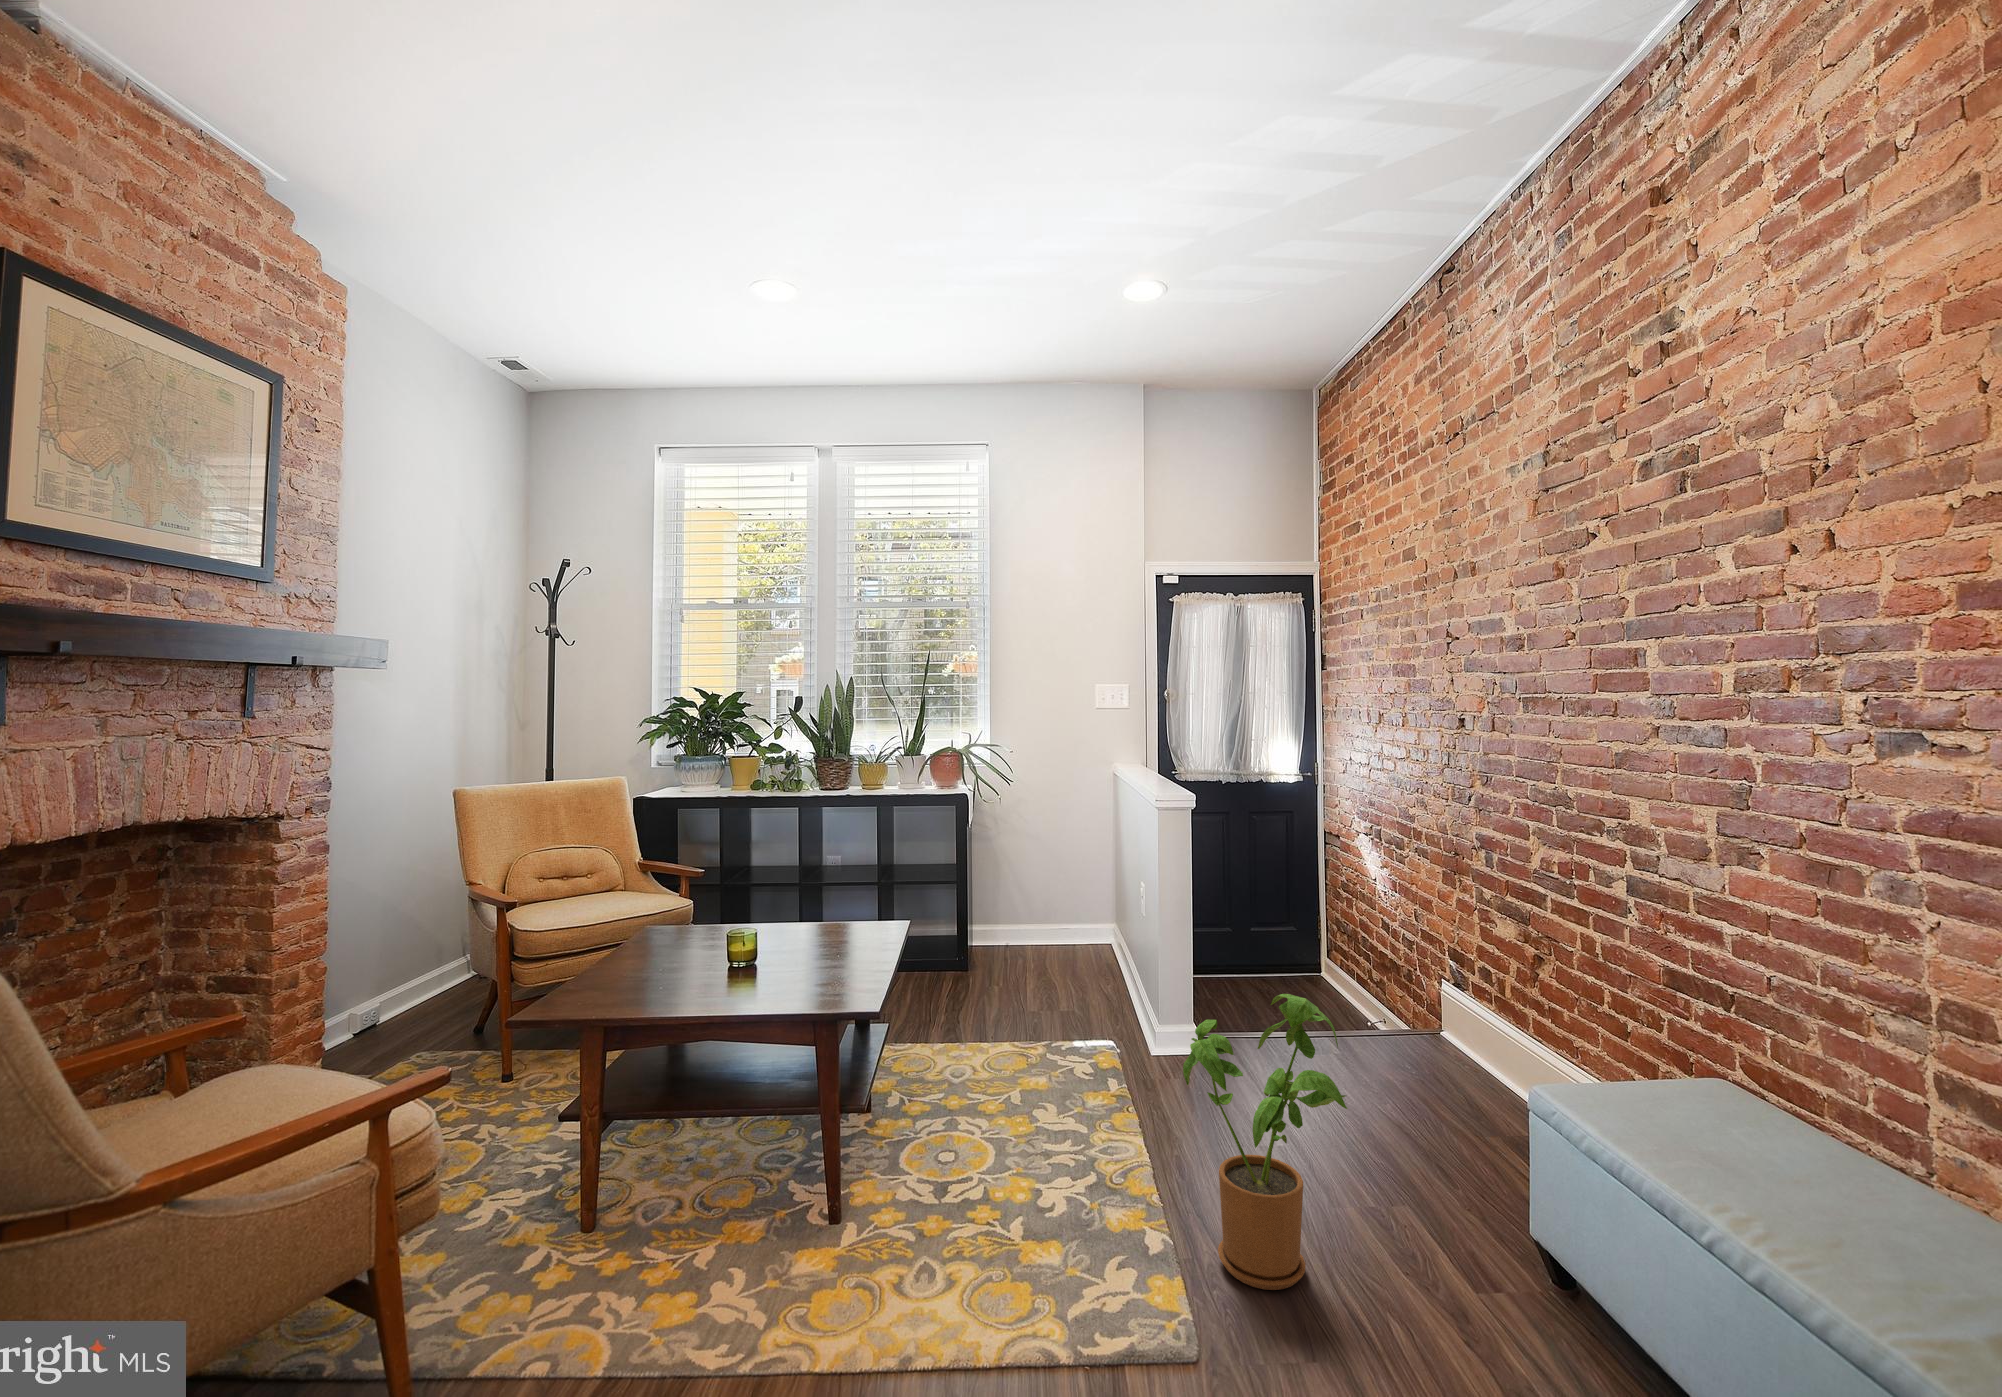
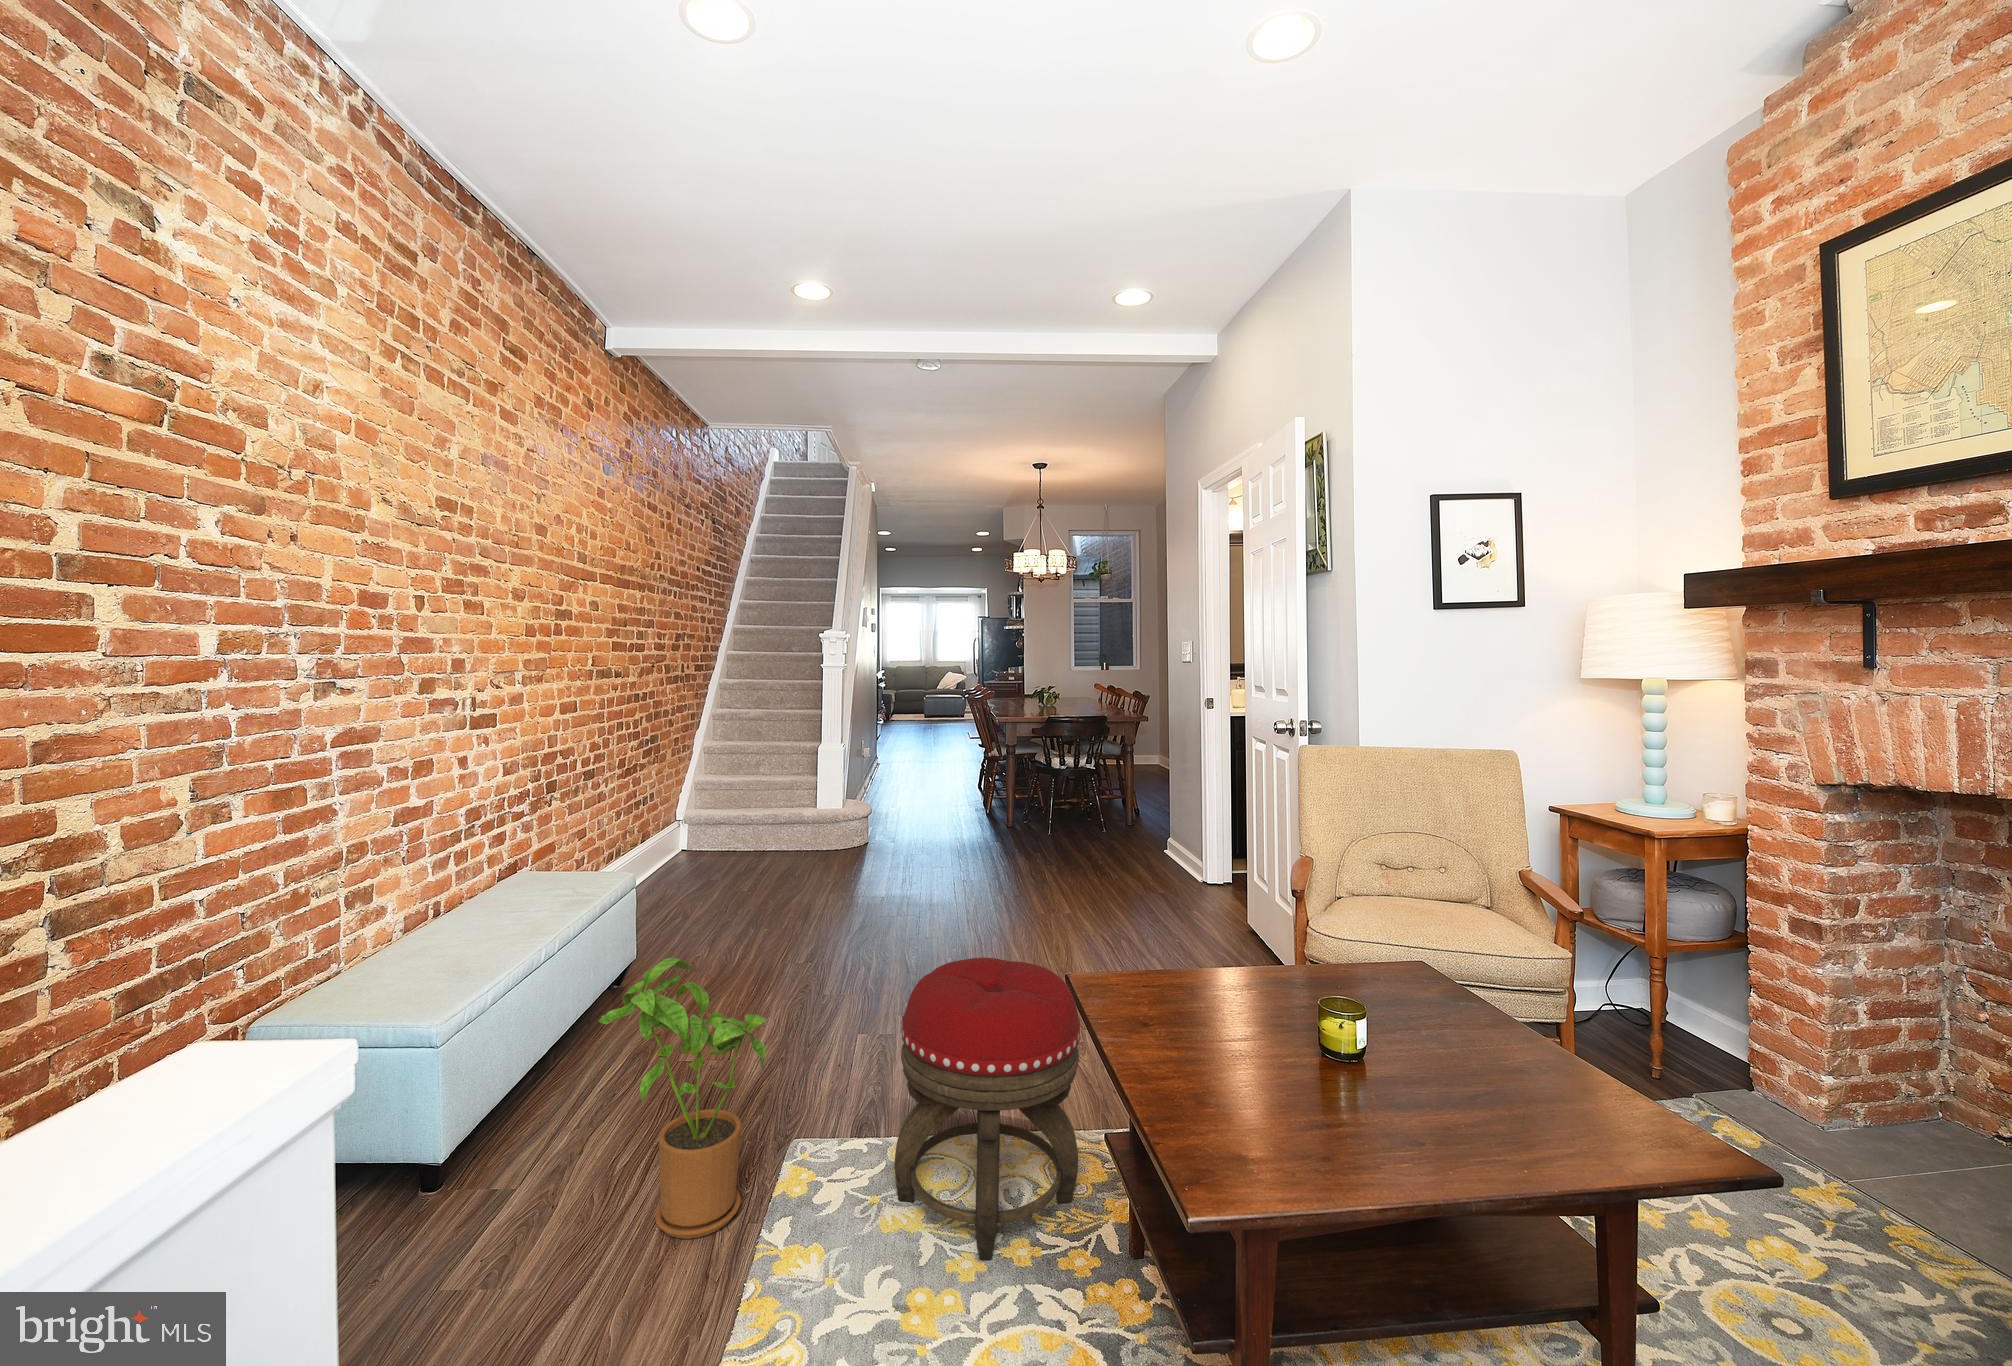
footstool: none [857,1008,1061,1349] -> present [895,958,1080,1260]

